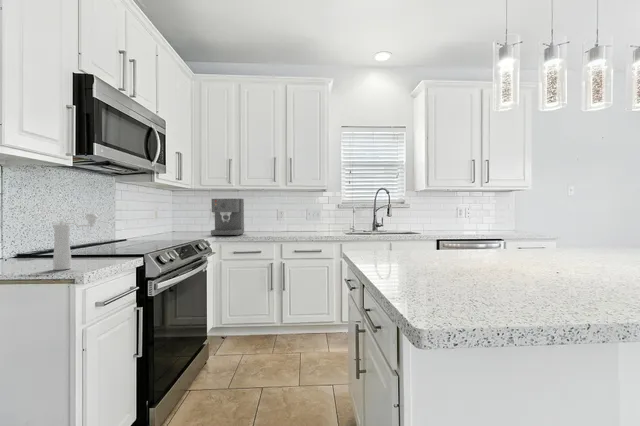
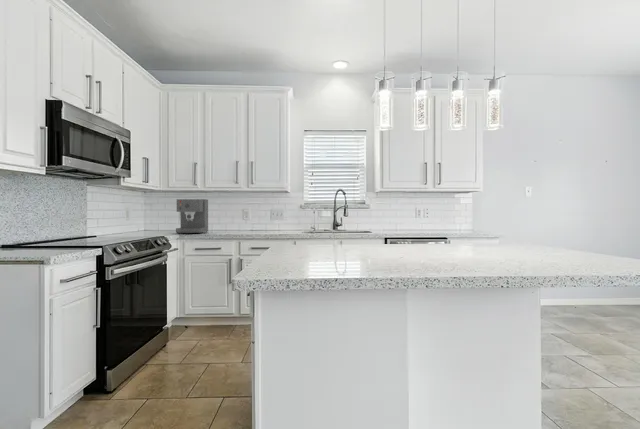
pepper mill: present [52,214,98,270] -> none [27,212,63,255]

